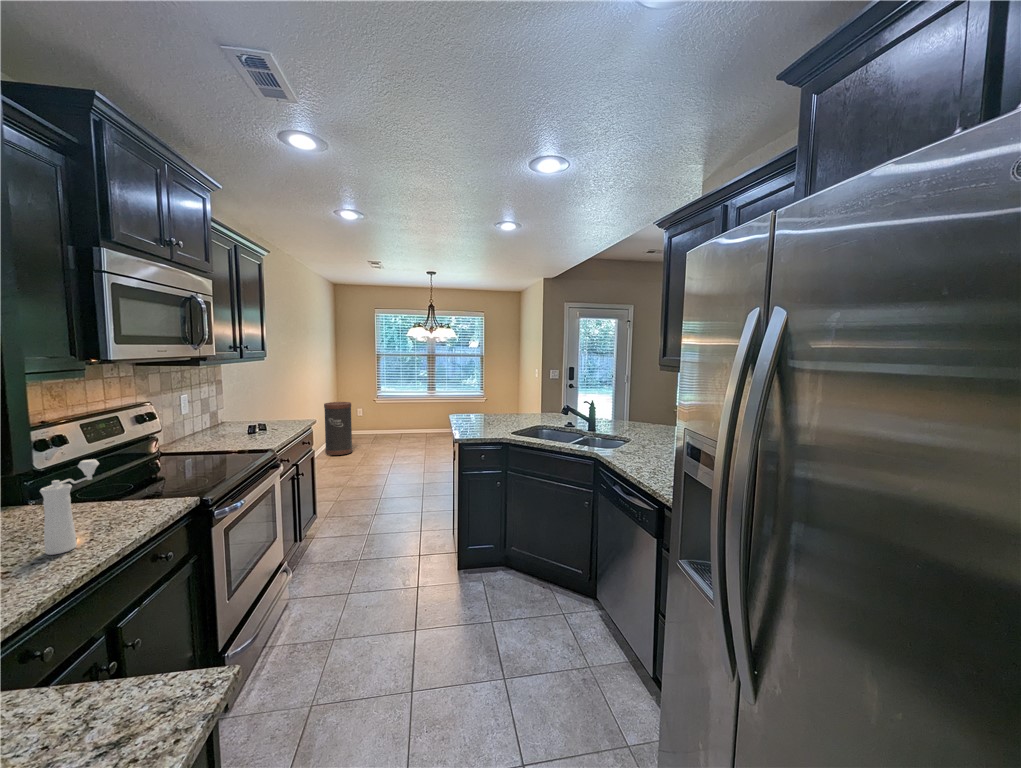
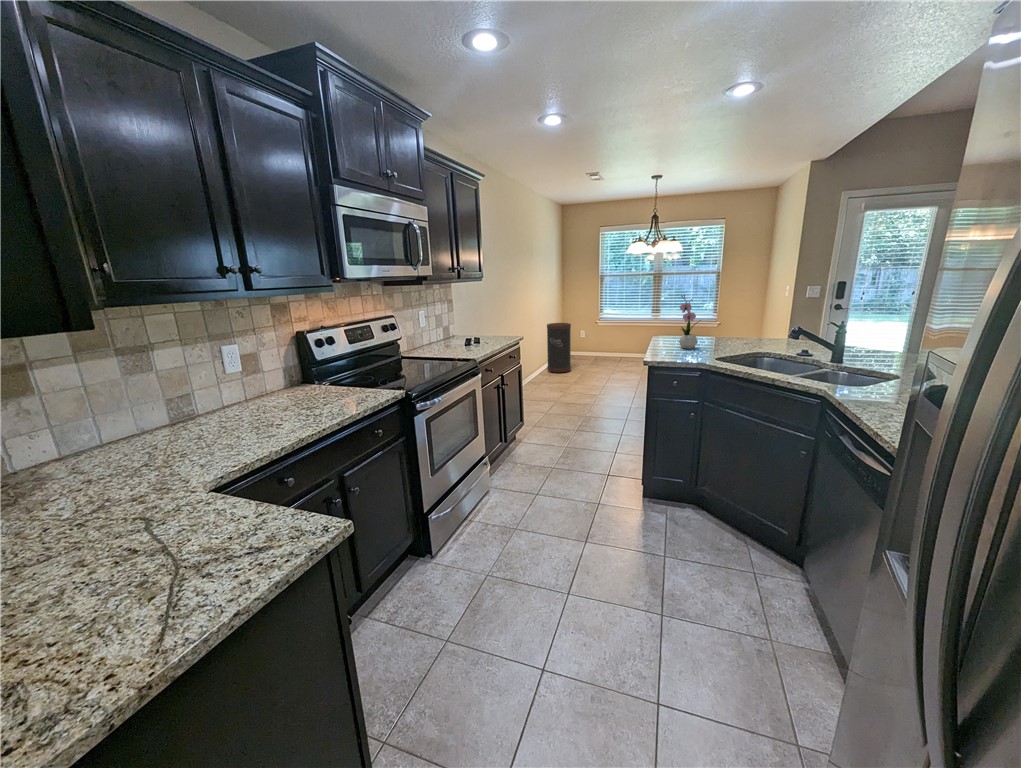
flower arrangement: none [476,378,492,425] -> present [679,295,701,349]
pepper mill: present [40,459,99,555] -> none [298,354,334,417]

